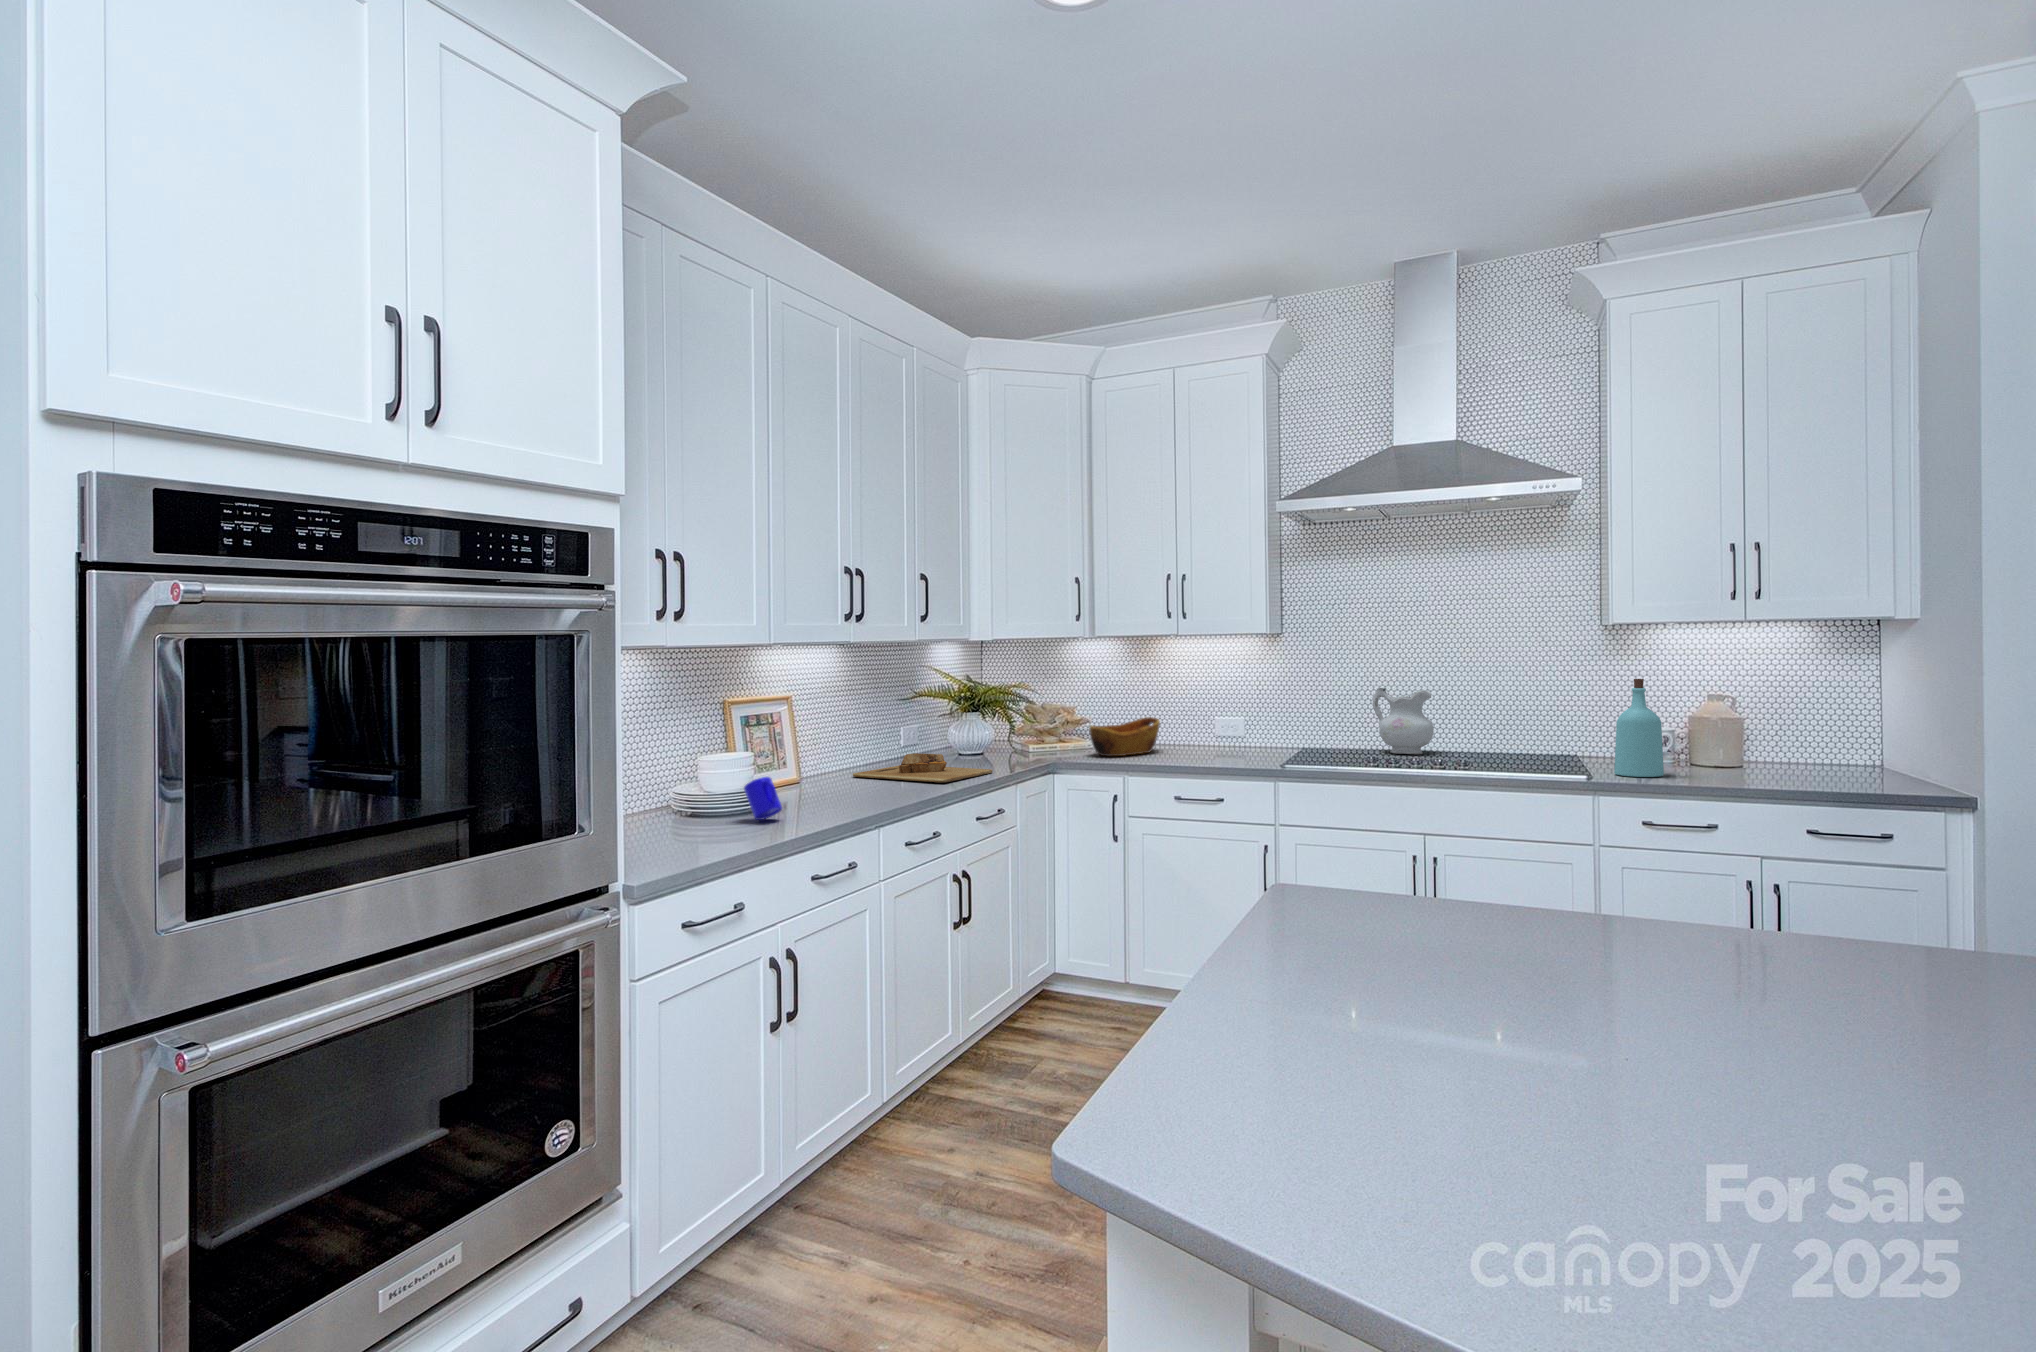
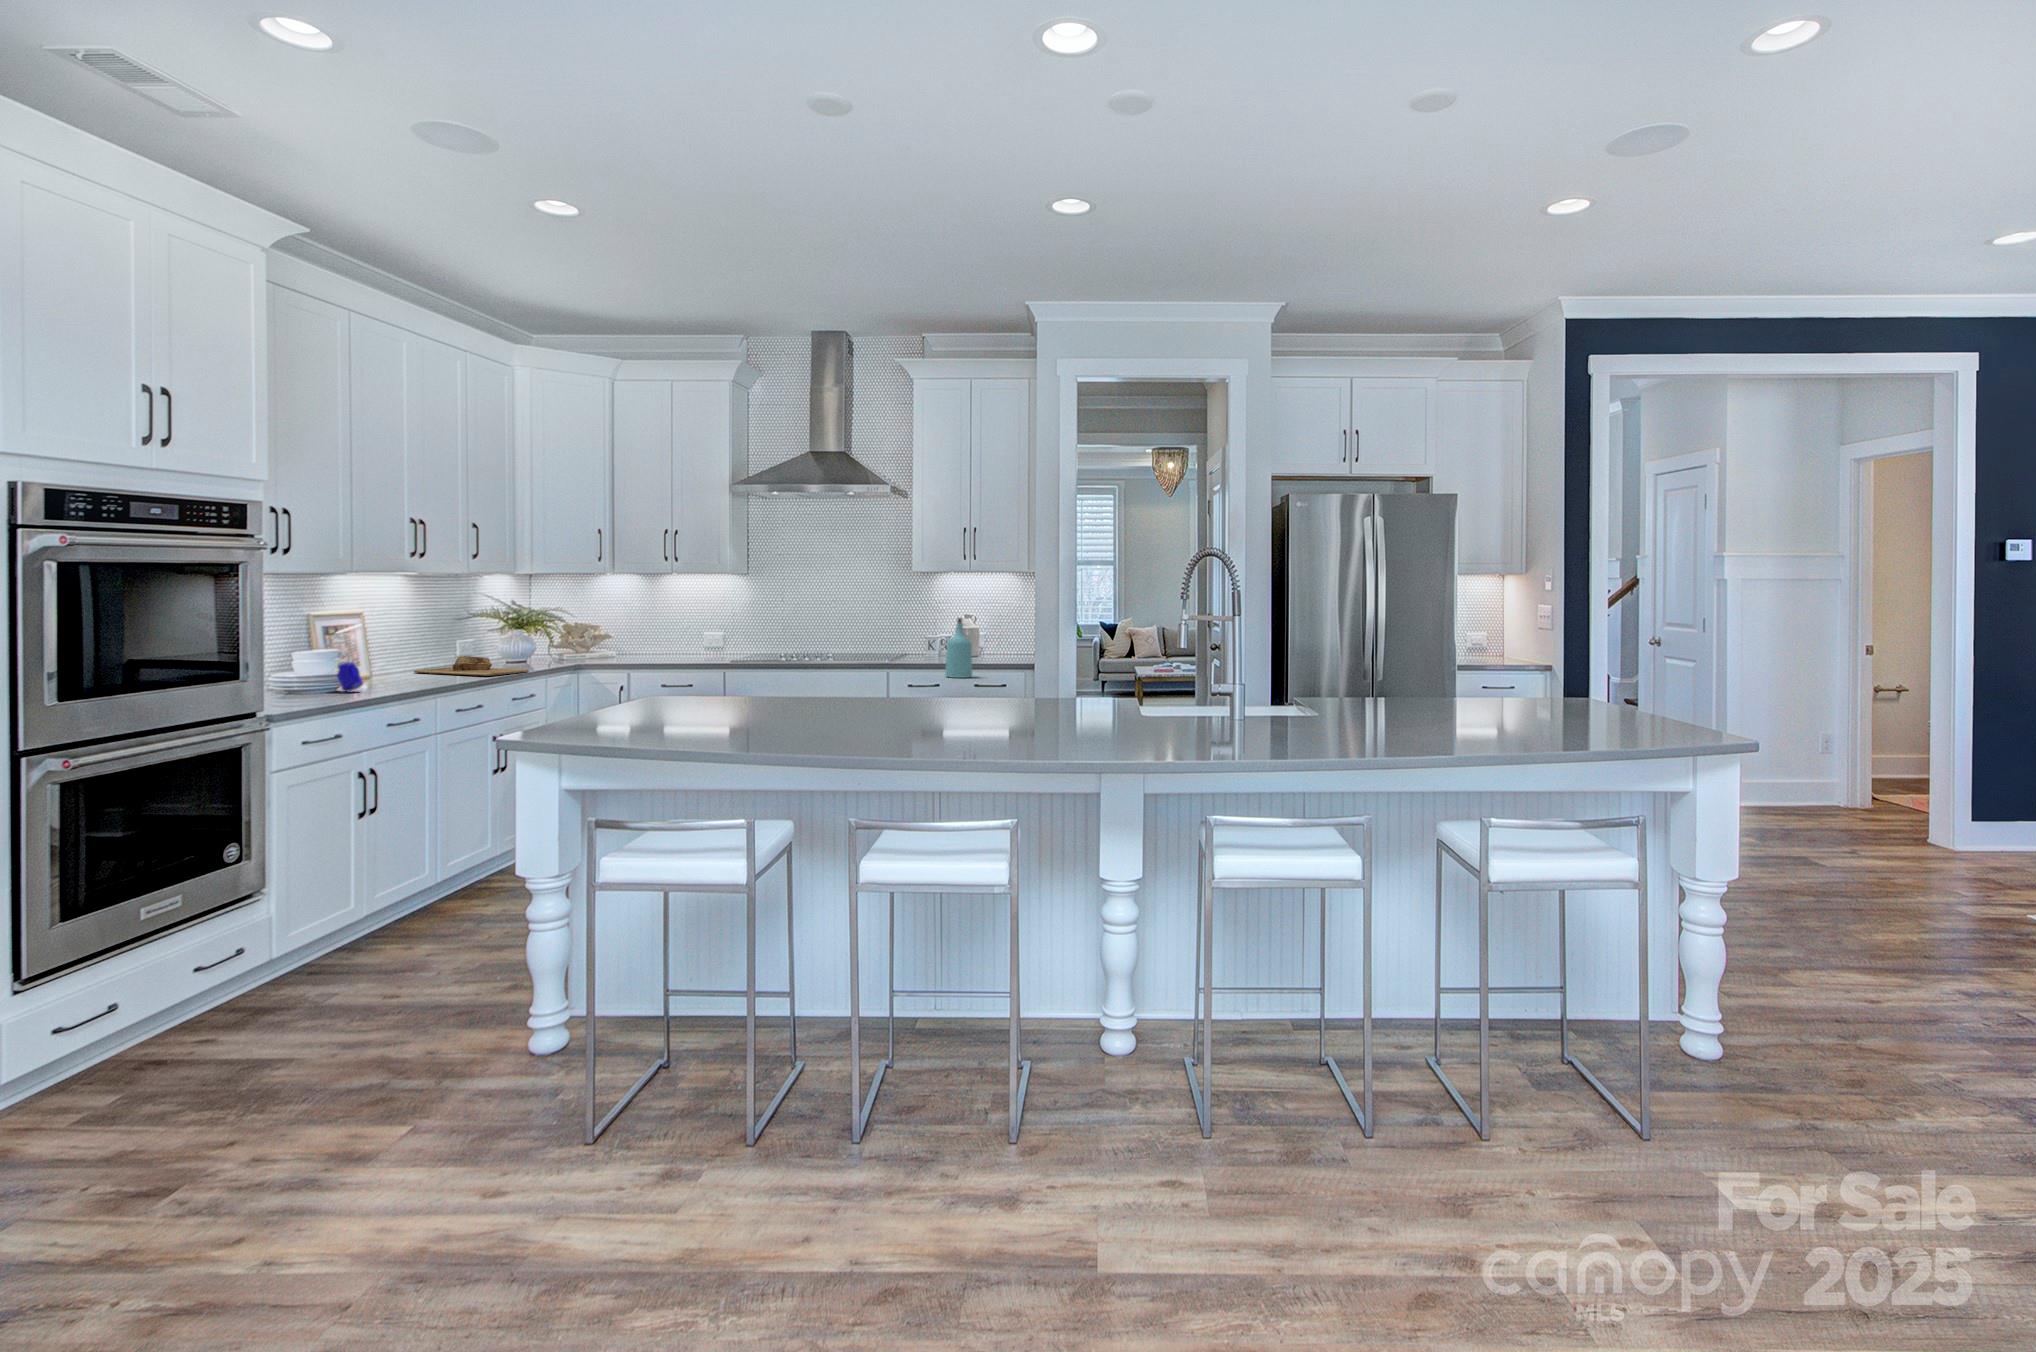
ceramic pitcher: present [1373,688,1434,754] -> none [823,620,861,666]
wooden bowl: present [1089,717,1160,756] -> none [612,637,669,665]

